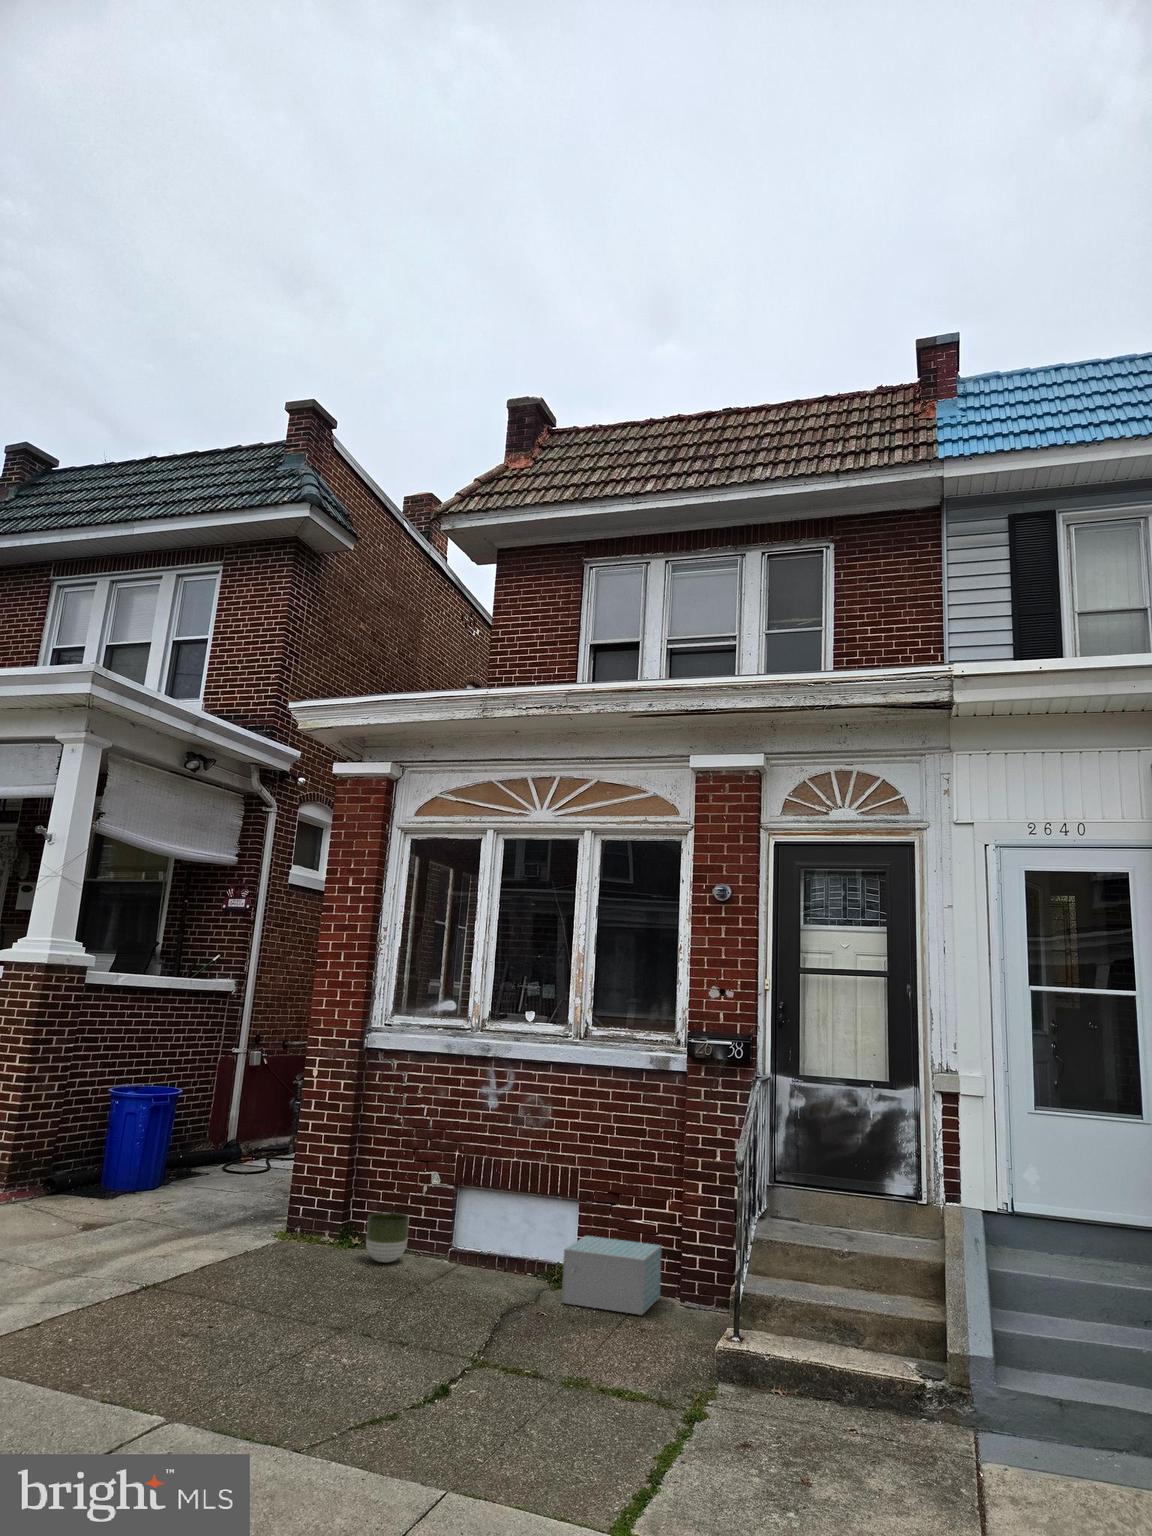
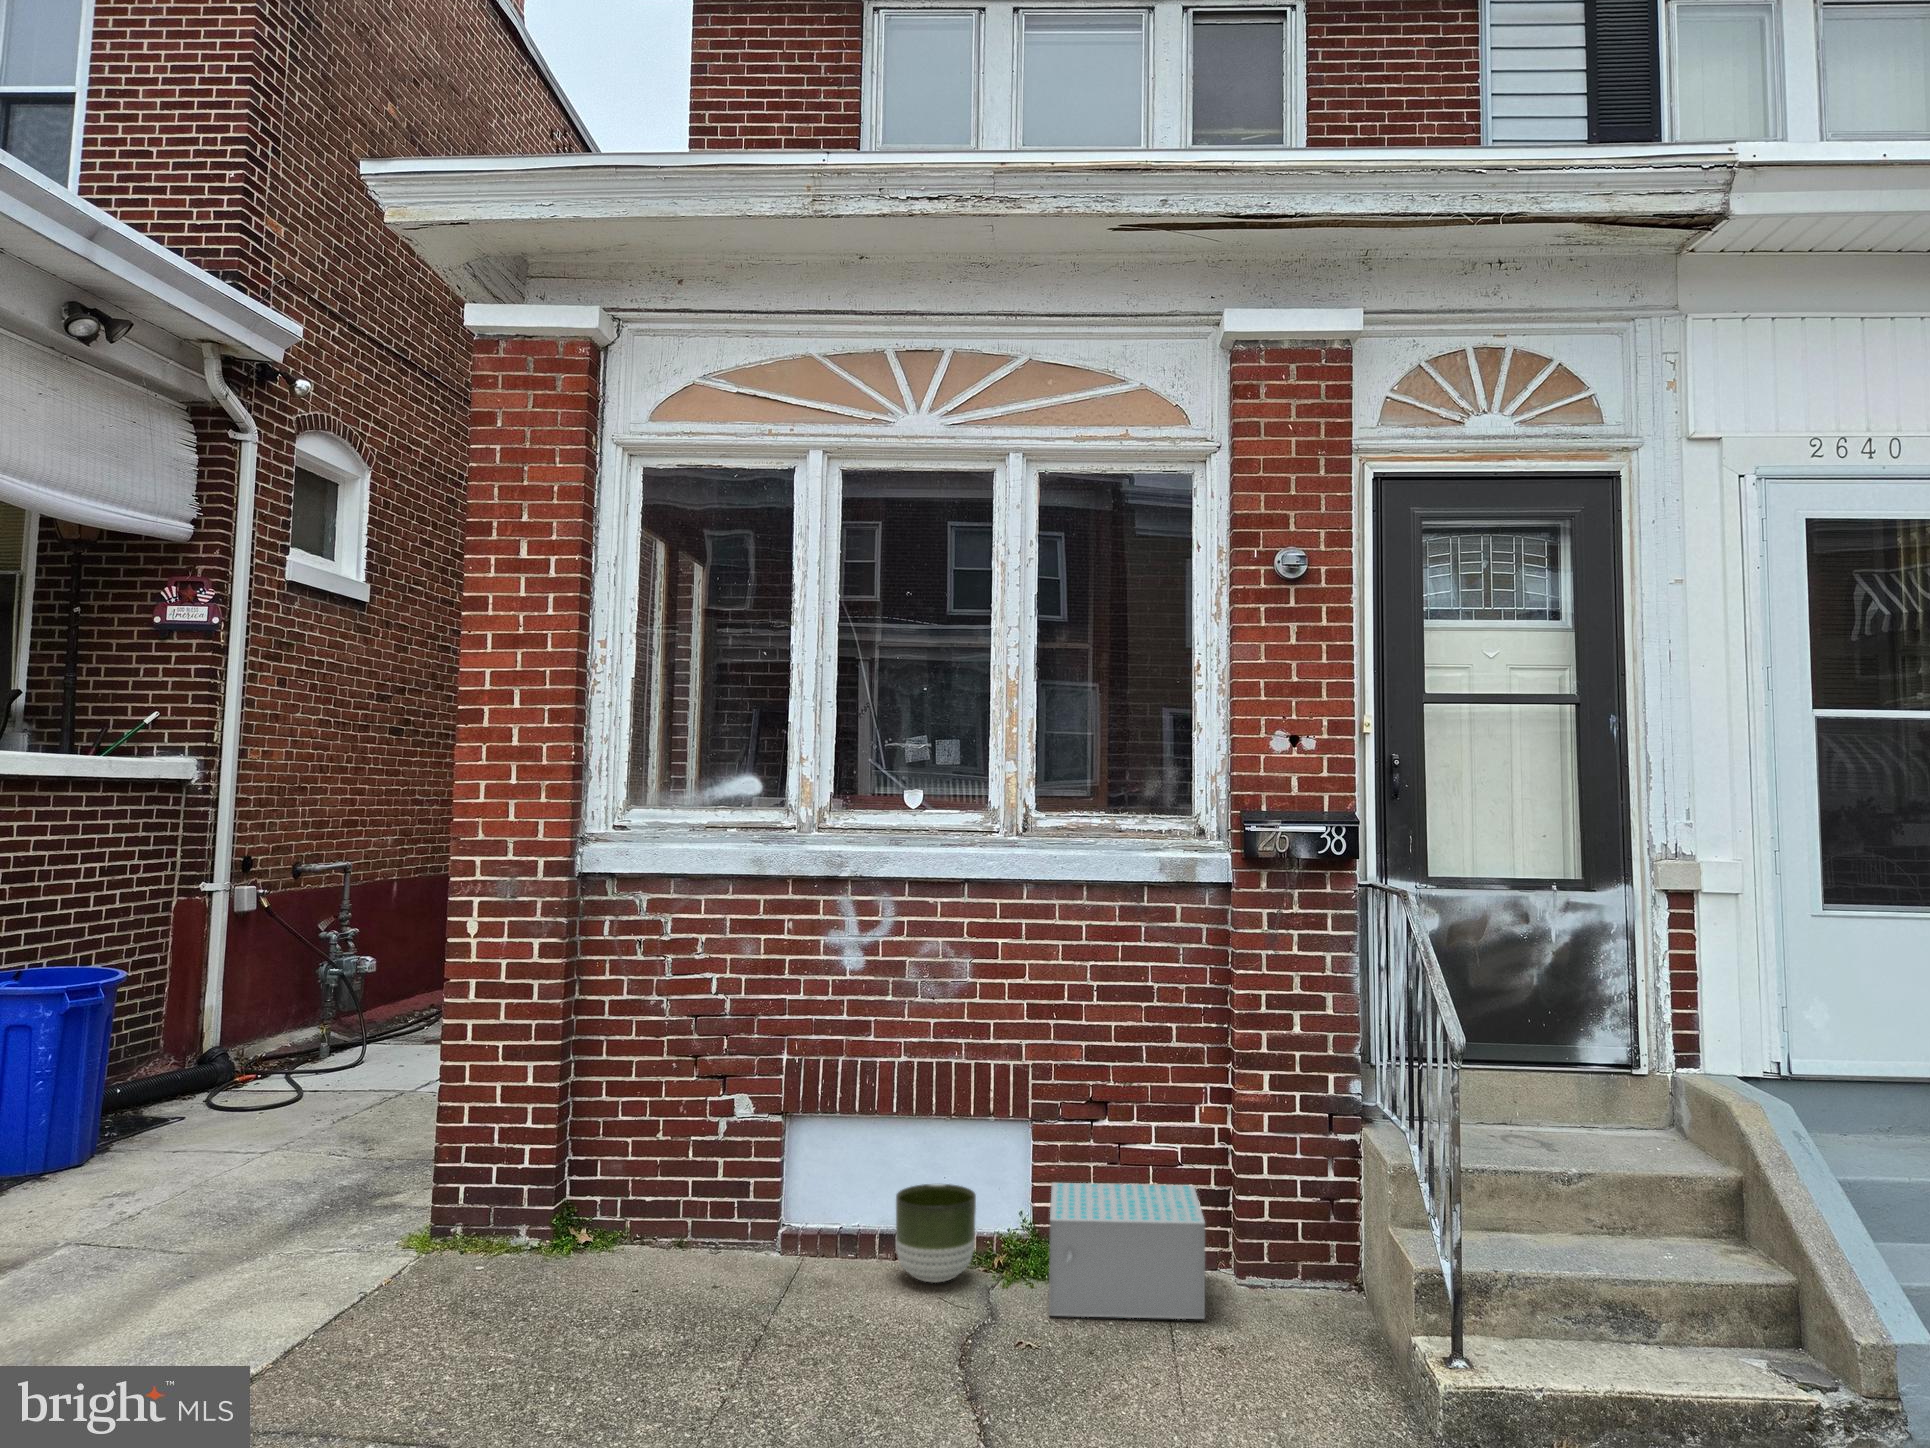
planter: present [366,1212,409,1262] -> present [896,1184,976,1283]

